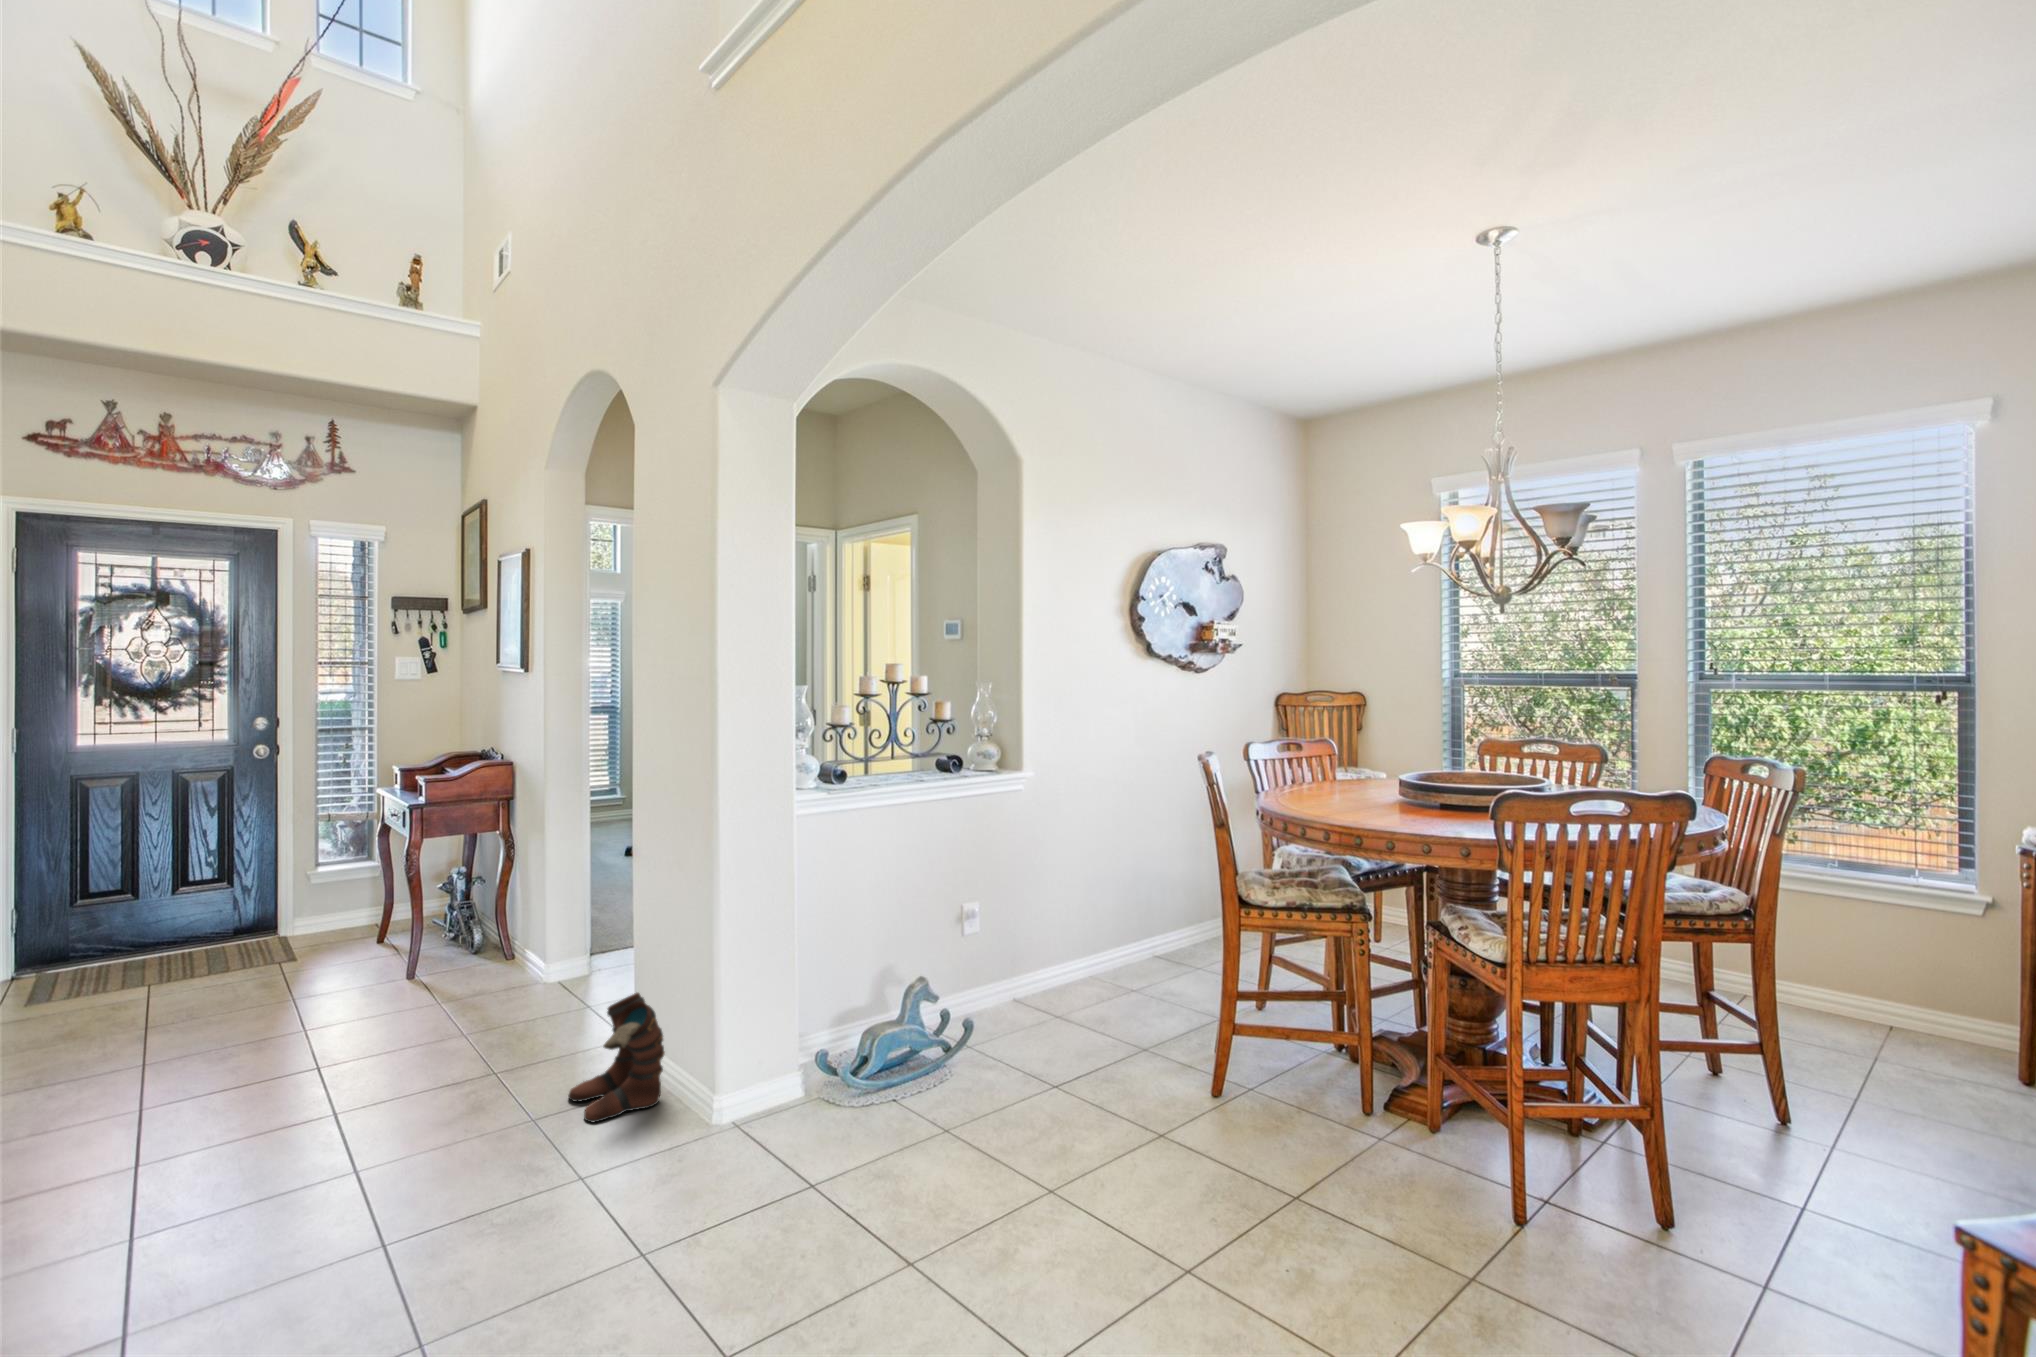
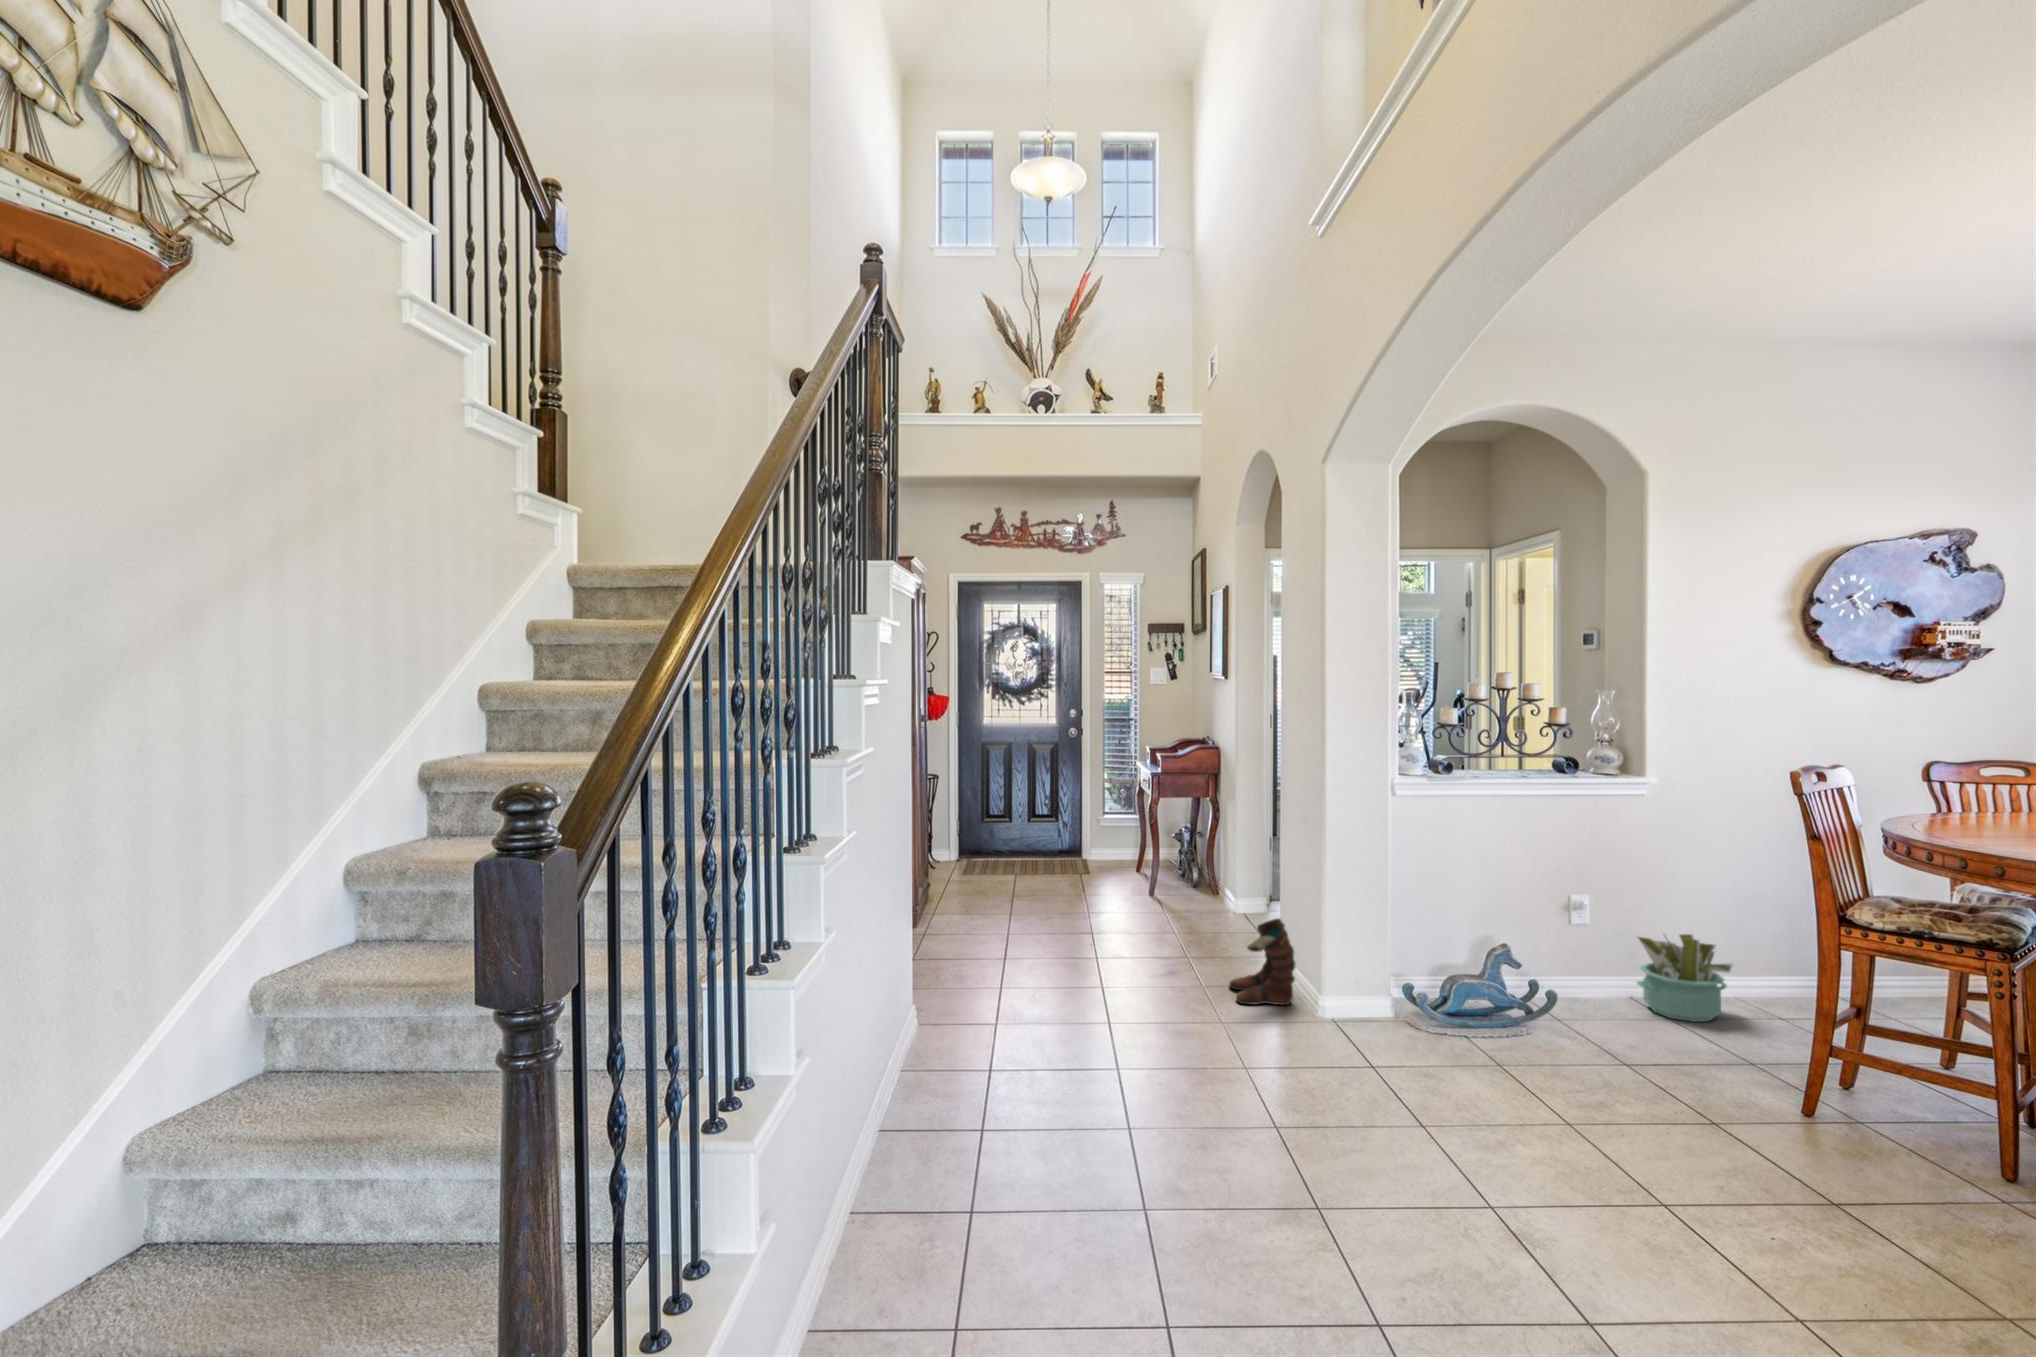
decorative plant: none [989,923,1060,1007] -> present [1637,934,1732,1022]

